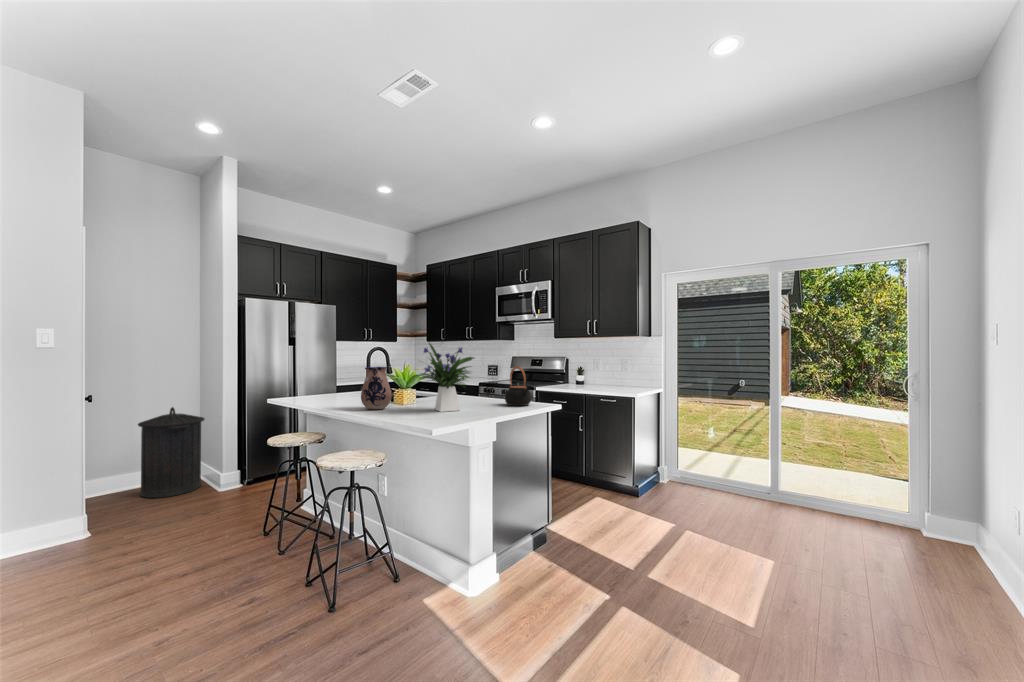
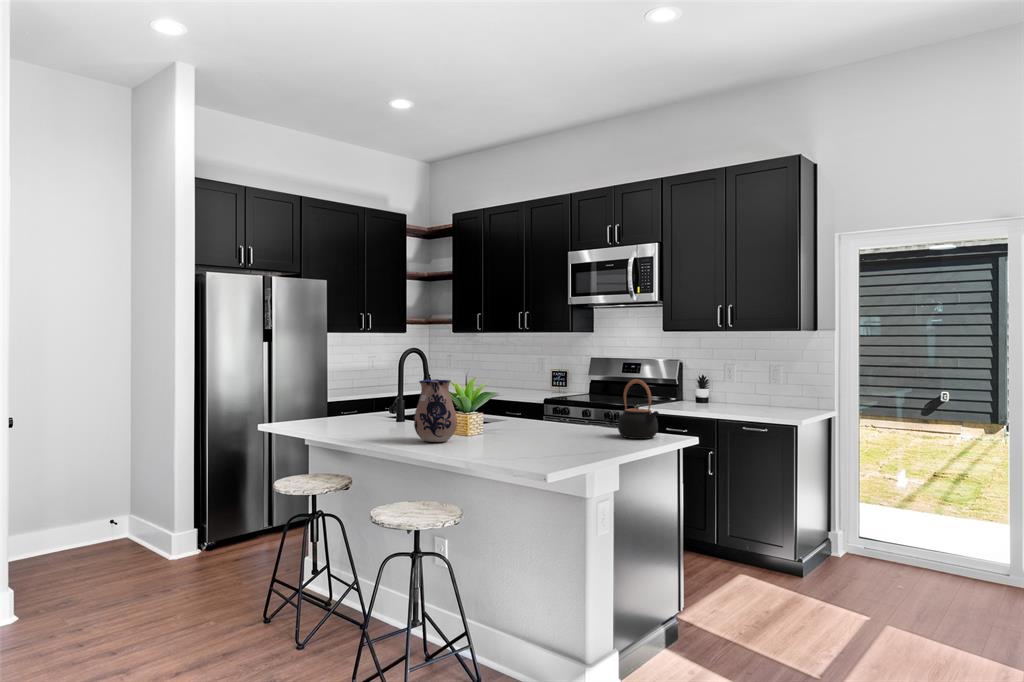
flower arrangement: present [420,343,474,412] -> none [491,345,583,447]
trash can: present [138,407,204,498] -> none [61,431,150,563]

